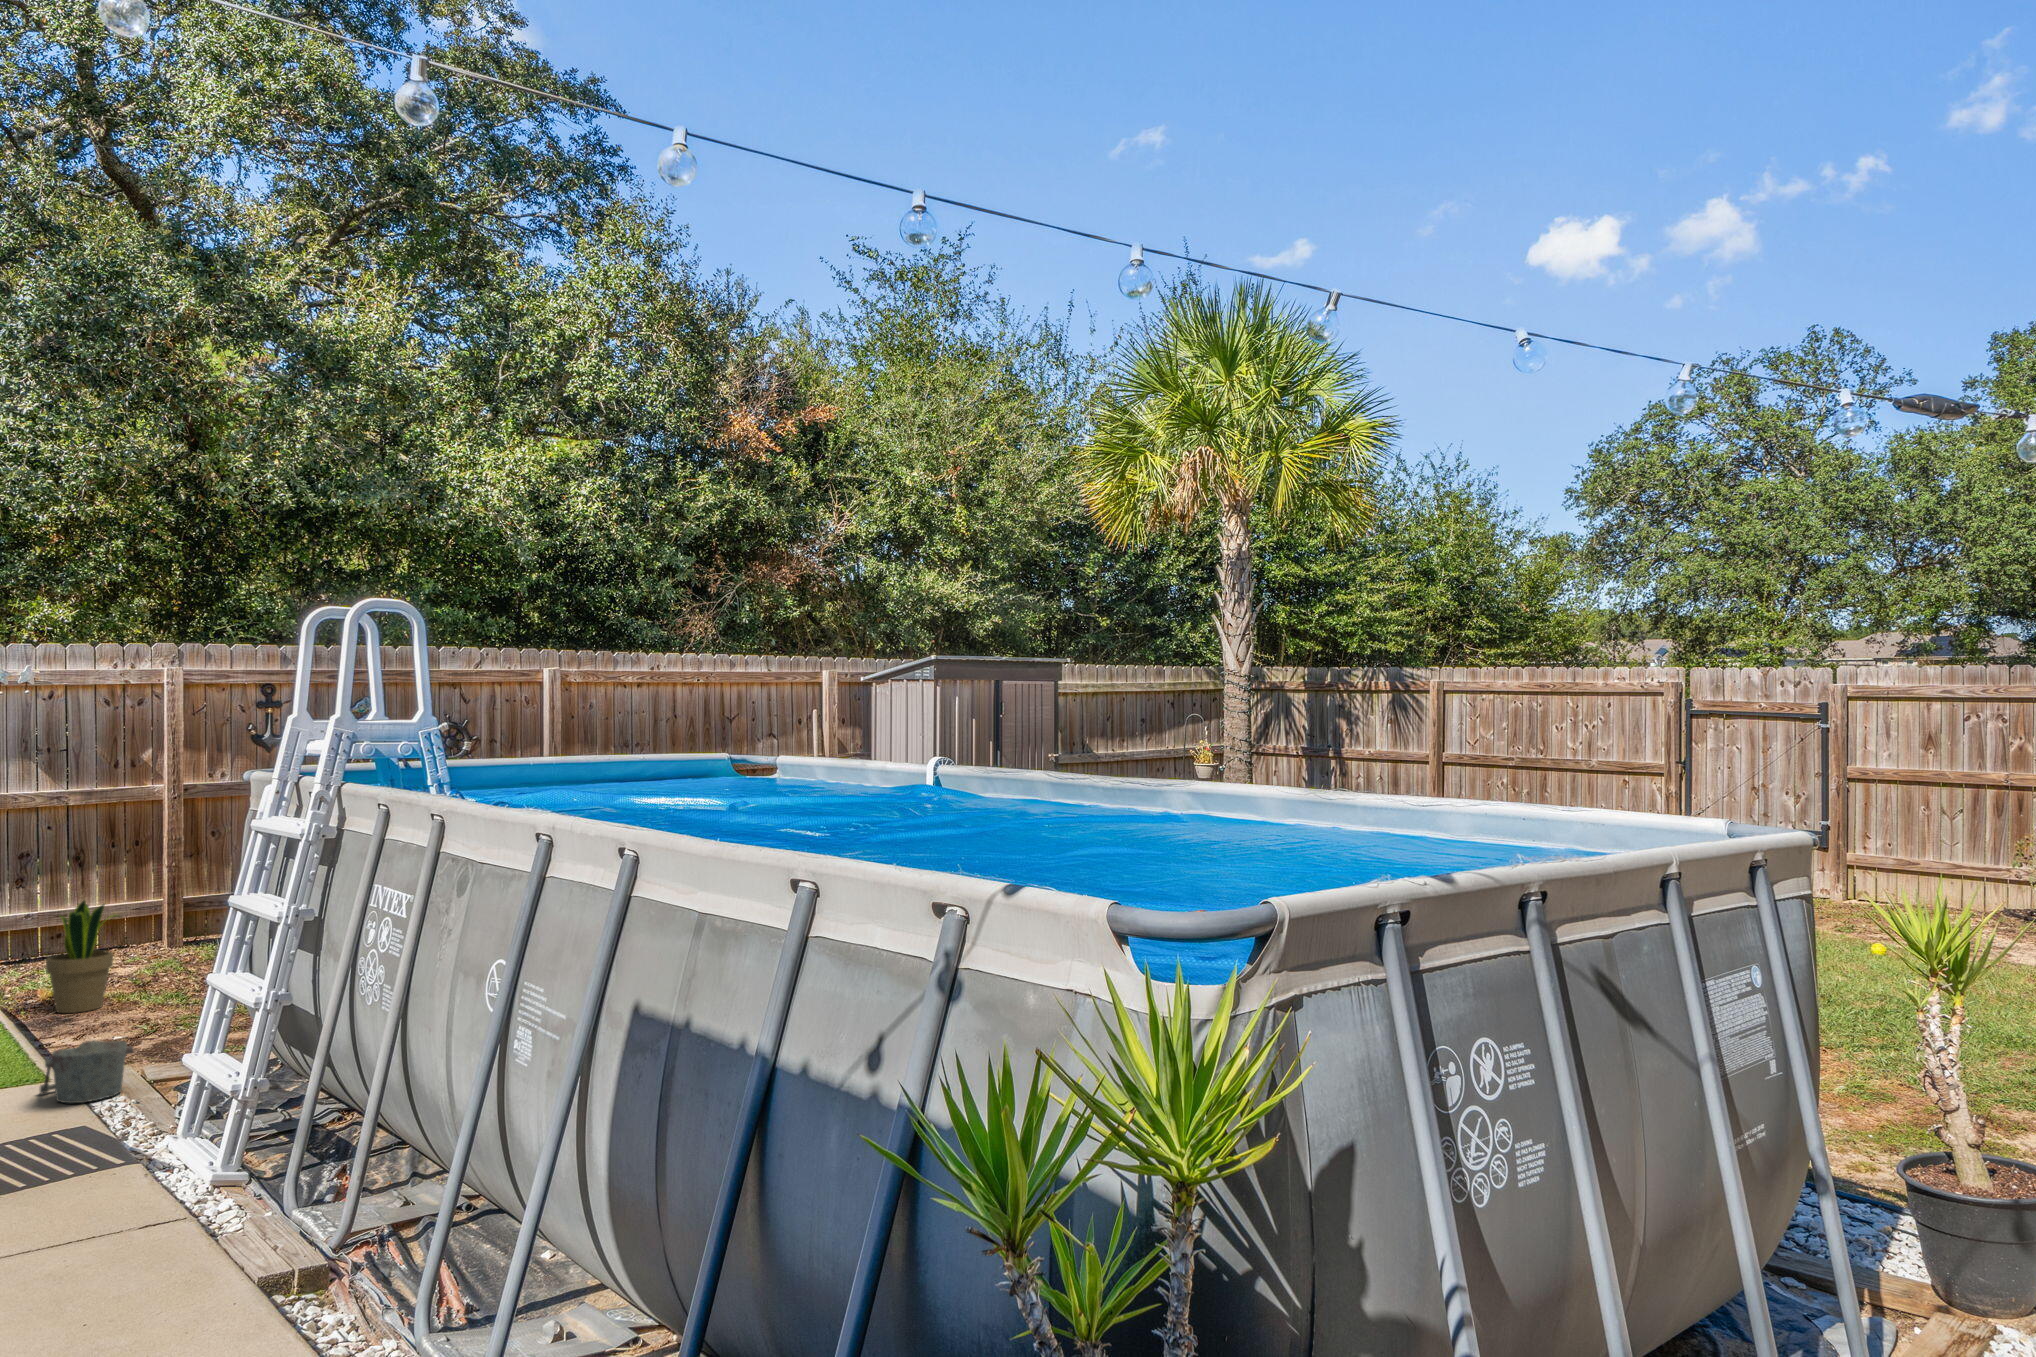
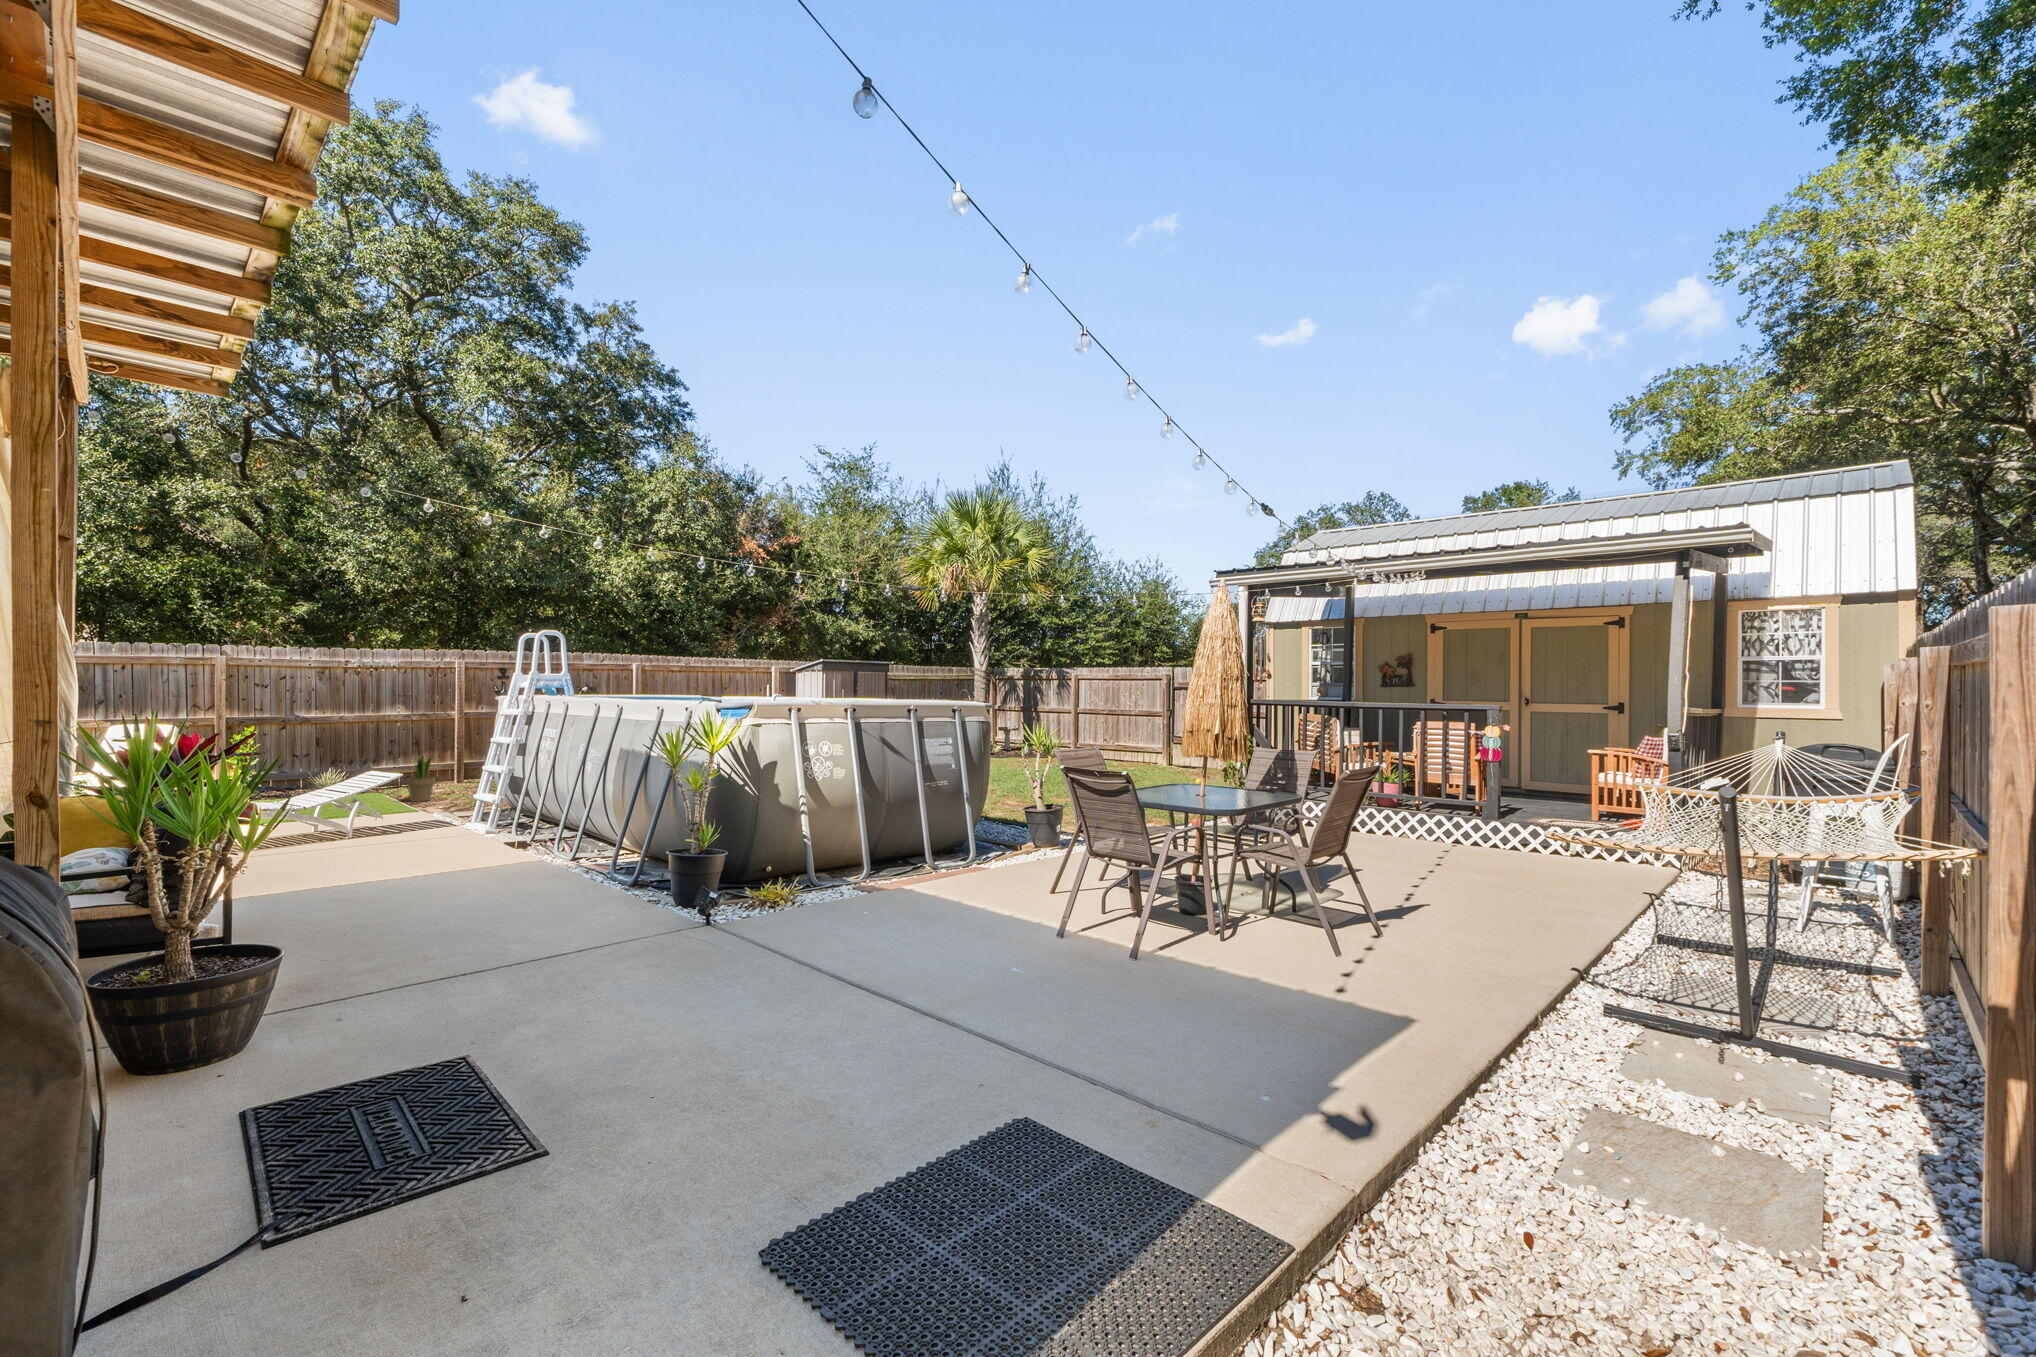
bucket: present [40,1040,133,1103] -> none [414,799,452,820]

